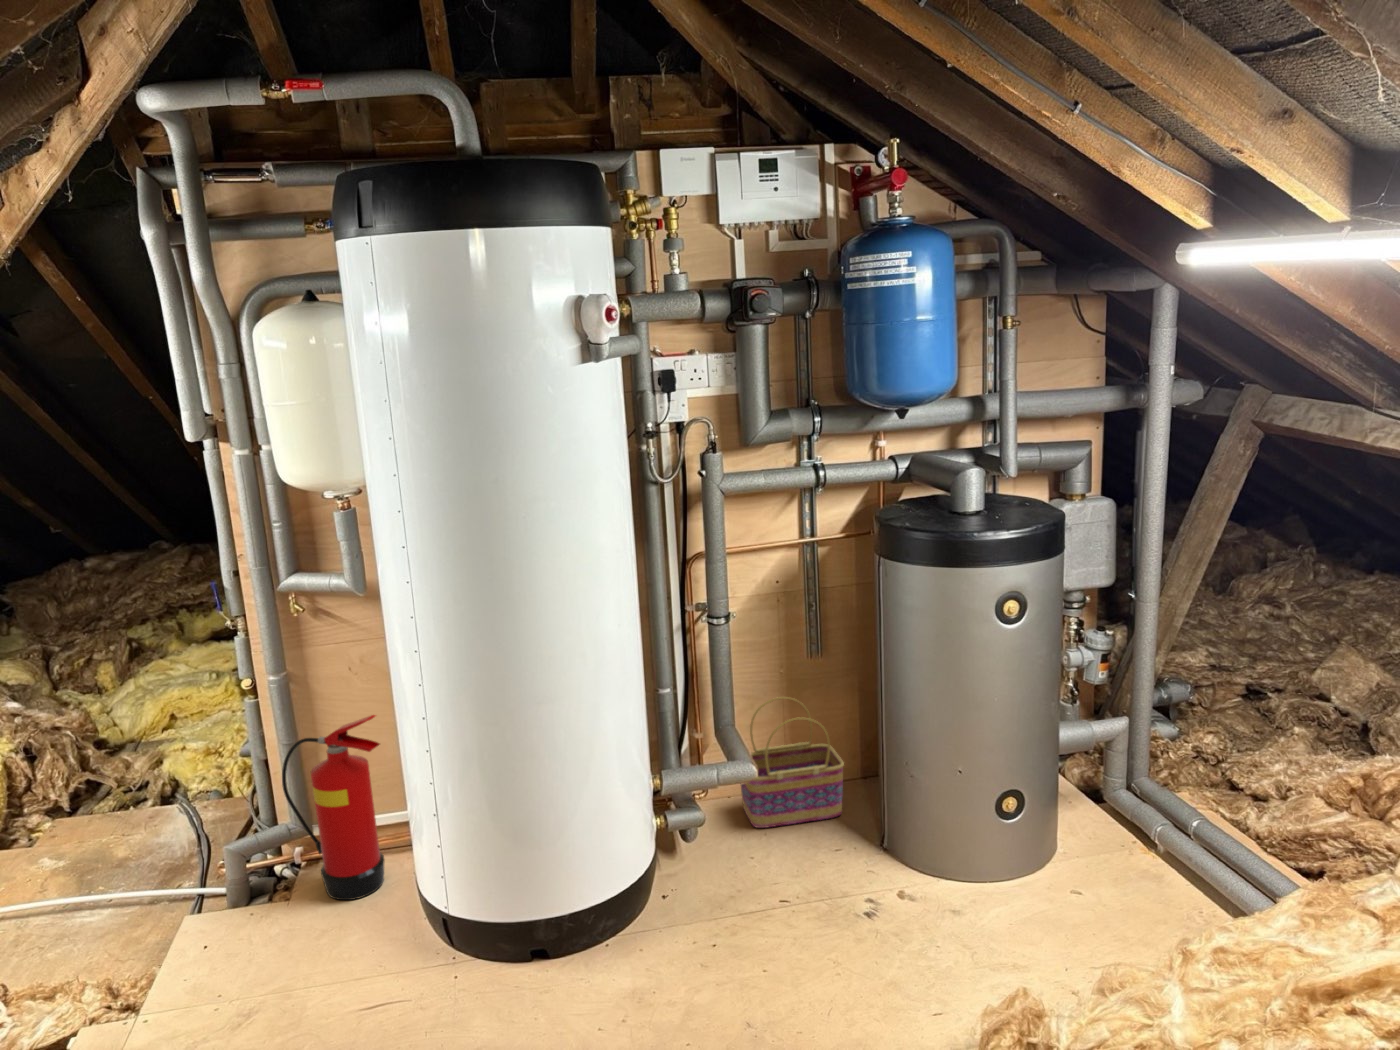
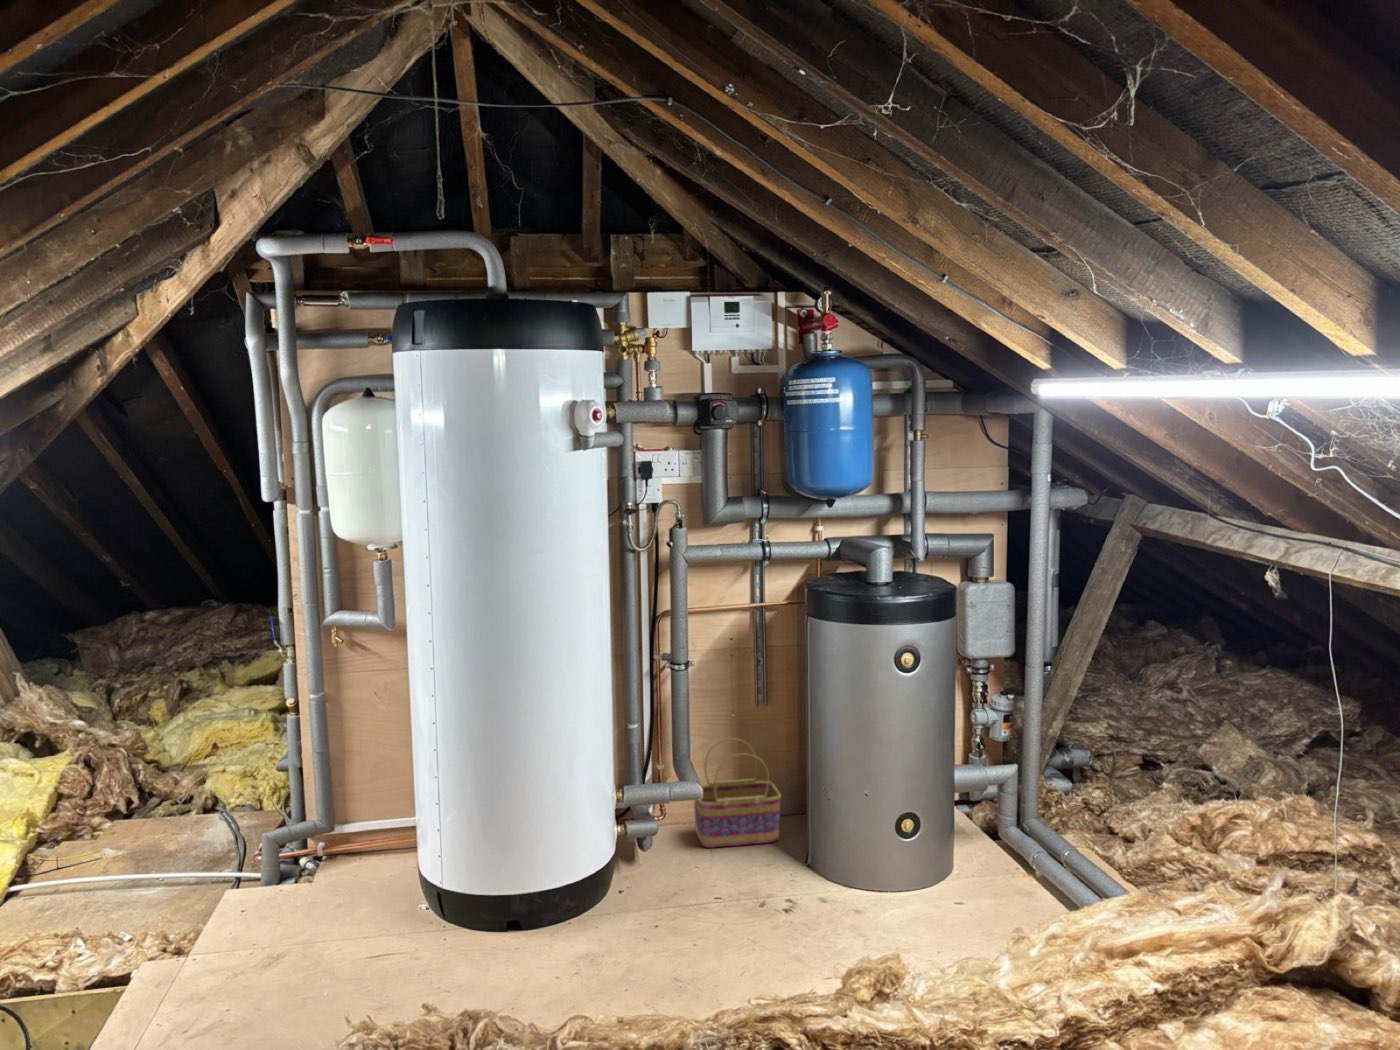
fire extinguisher: present [282,715,384,900] -> none [313,729,397,885]

